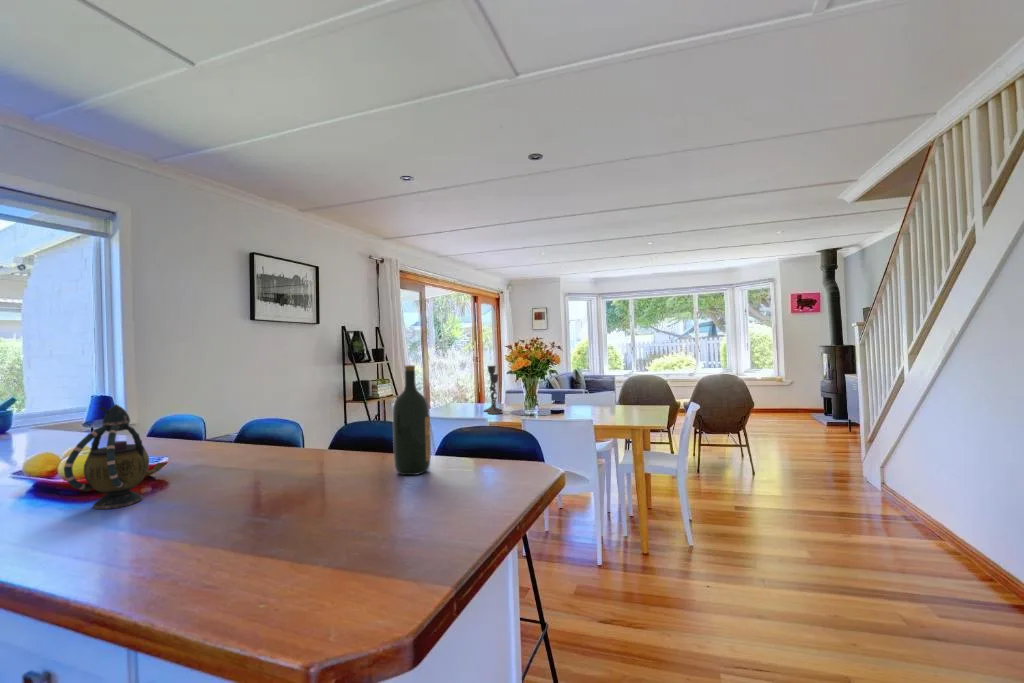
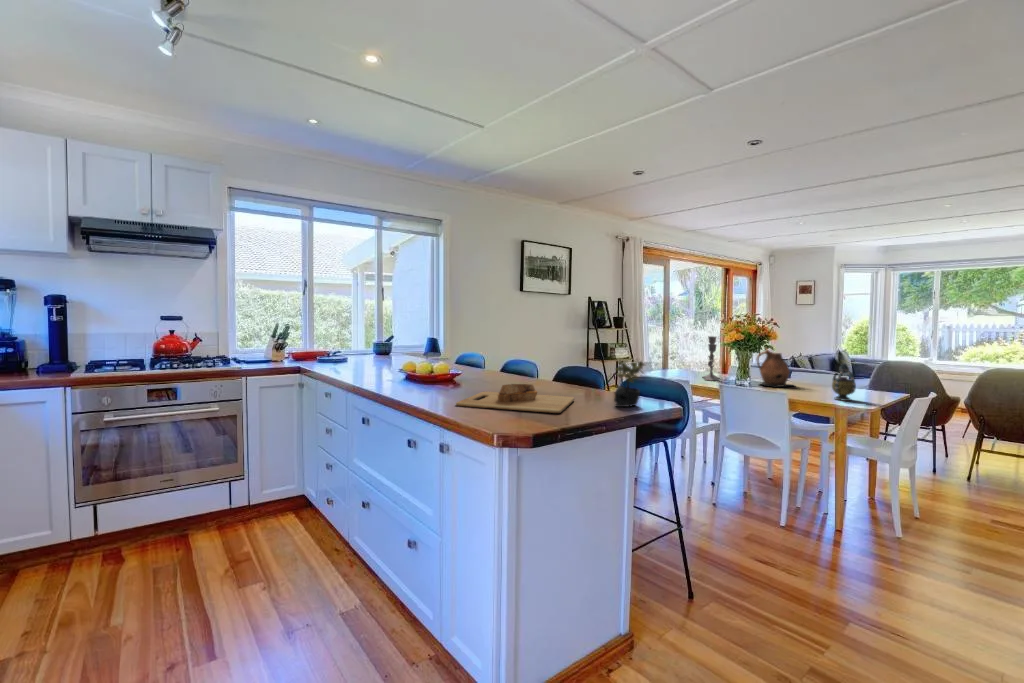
wine bottle: present [393,365,431,475] -> none [580,325,605,398]
ceramic pitcher: none [539,375,575,415] -> present [756,349,792,387]
teapot: present [64,404,165,509] -> present [832,363,856,401]
succulent plant: none [454,410,499,488] -> present [614,361,644,407]
cutting board: none [169,473,396,552] -> present [456,384,574,413]

